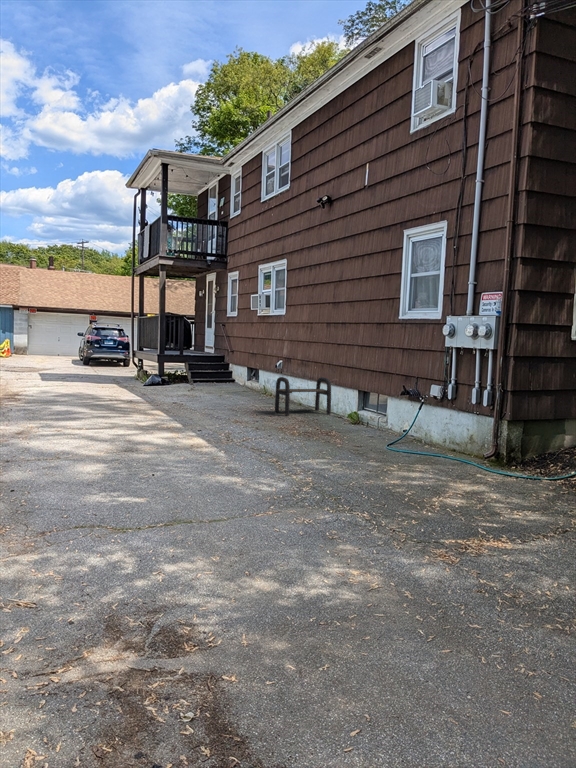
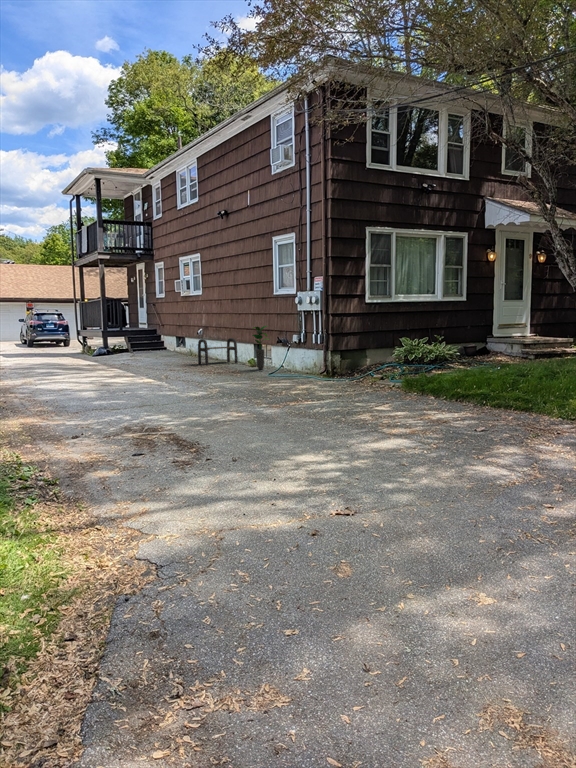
potted plant: none [359,366,389,432] -> present [252,326,267,369]

